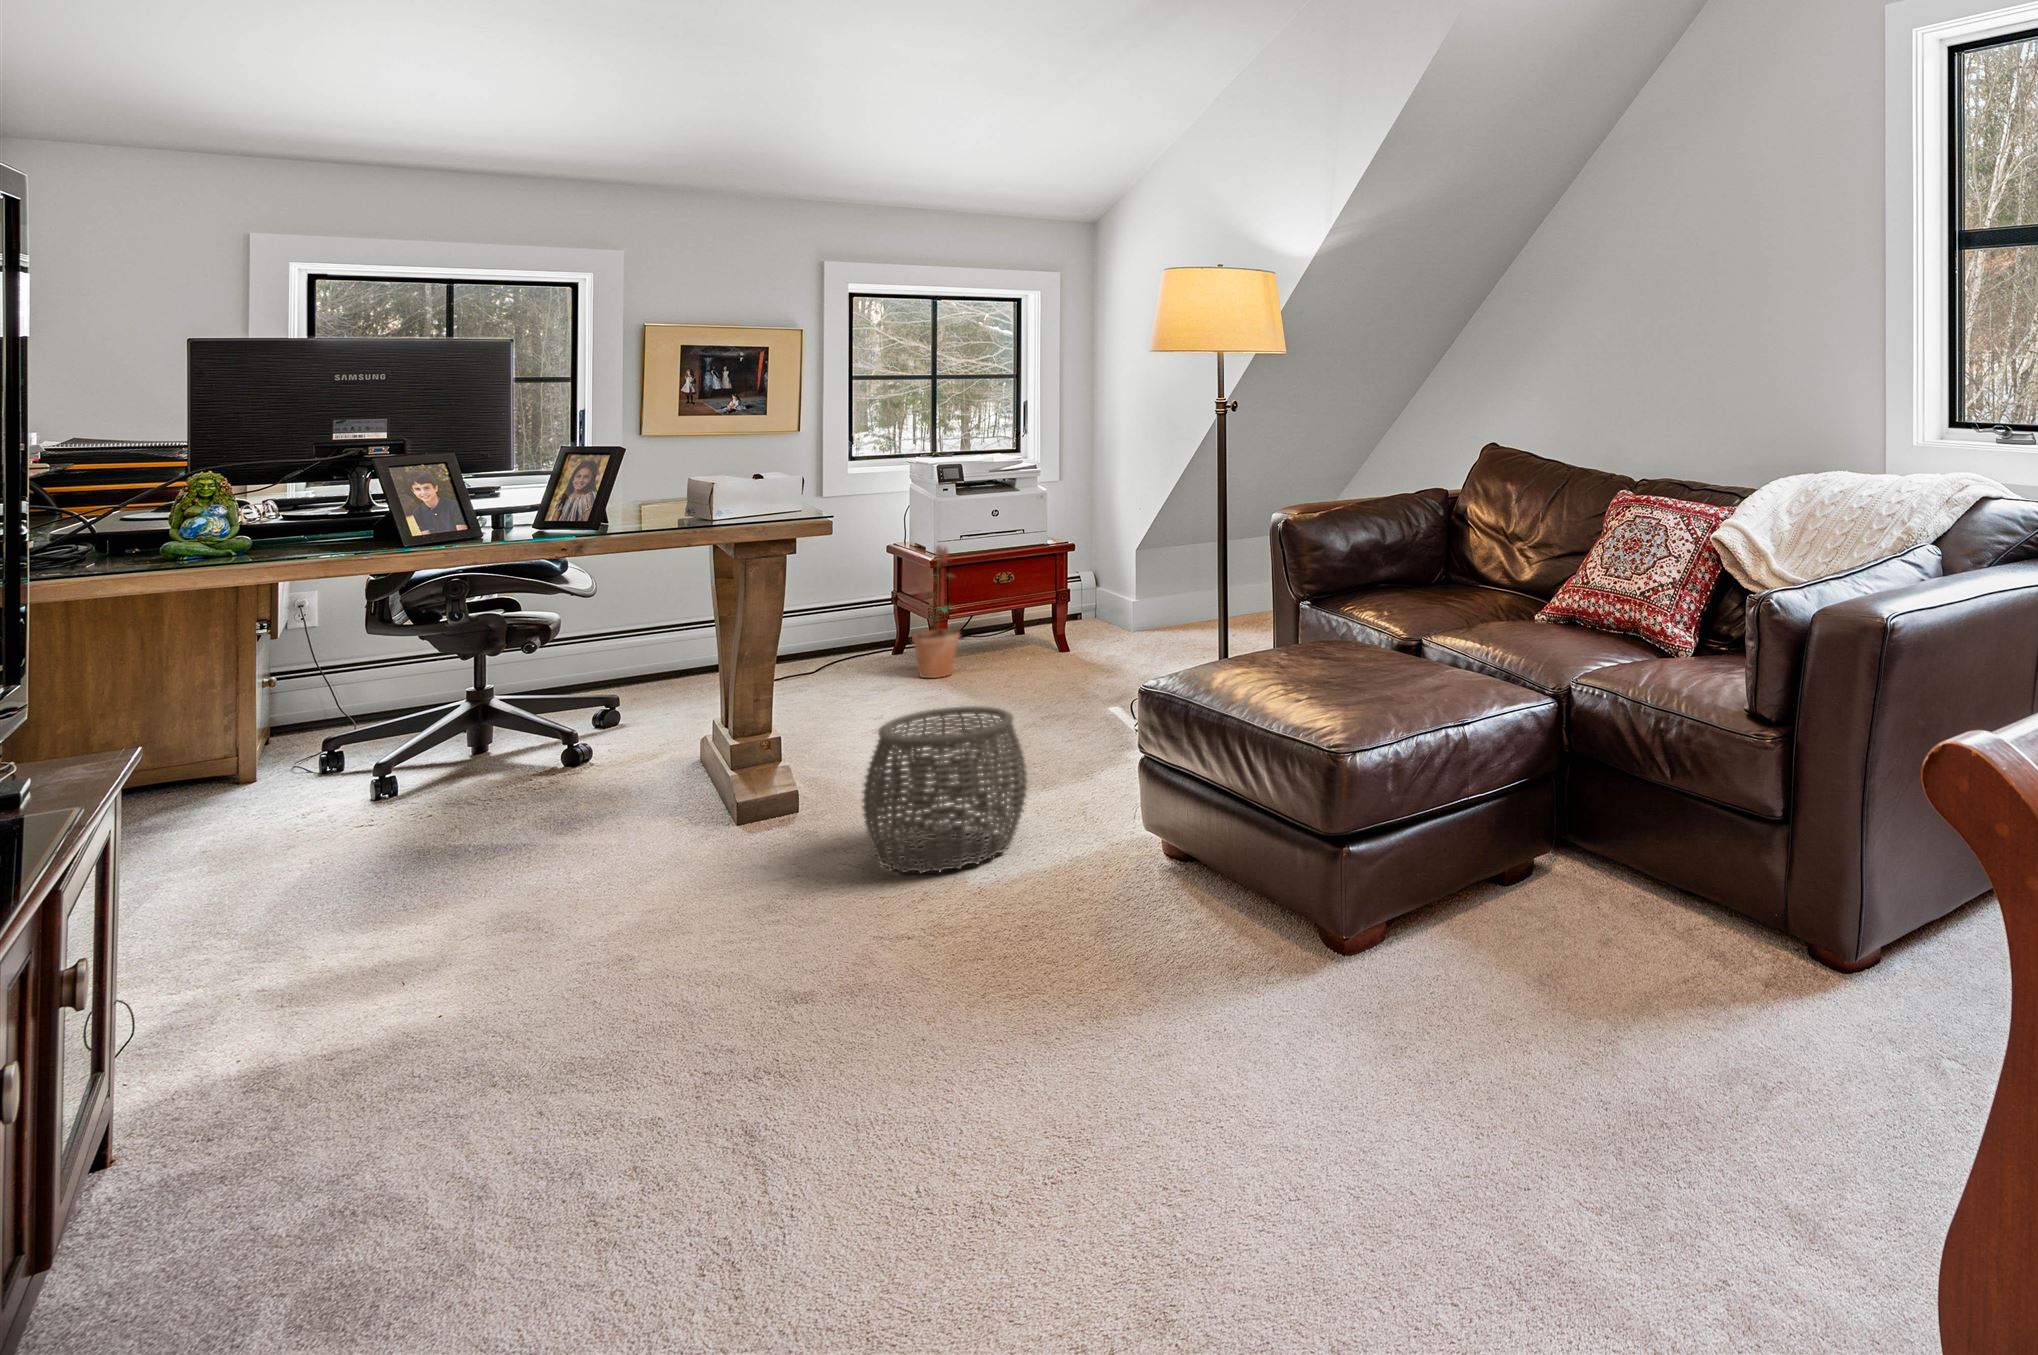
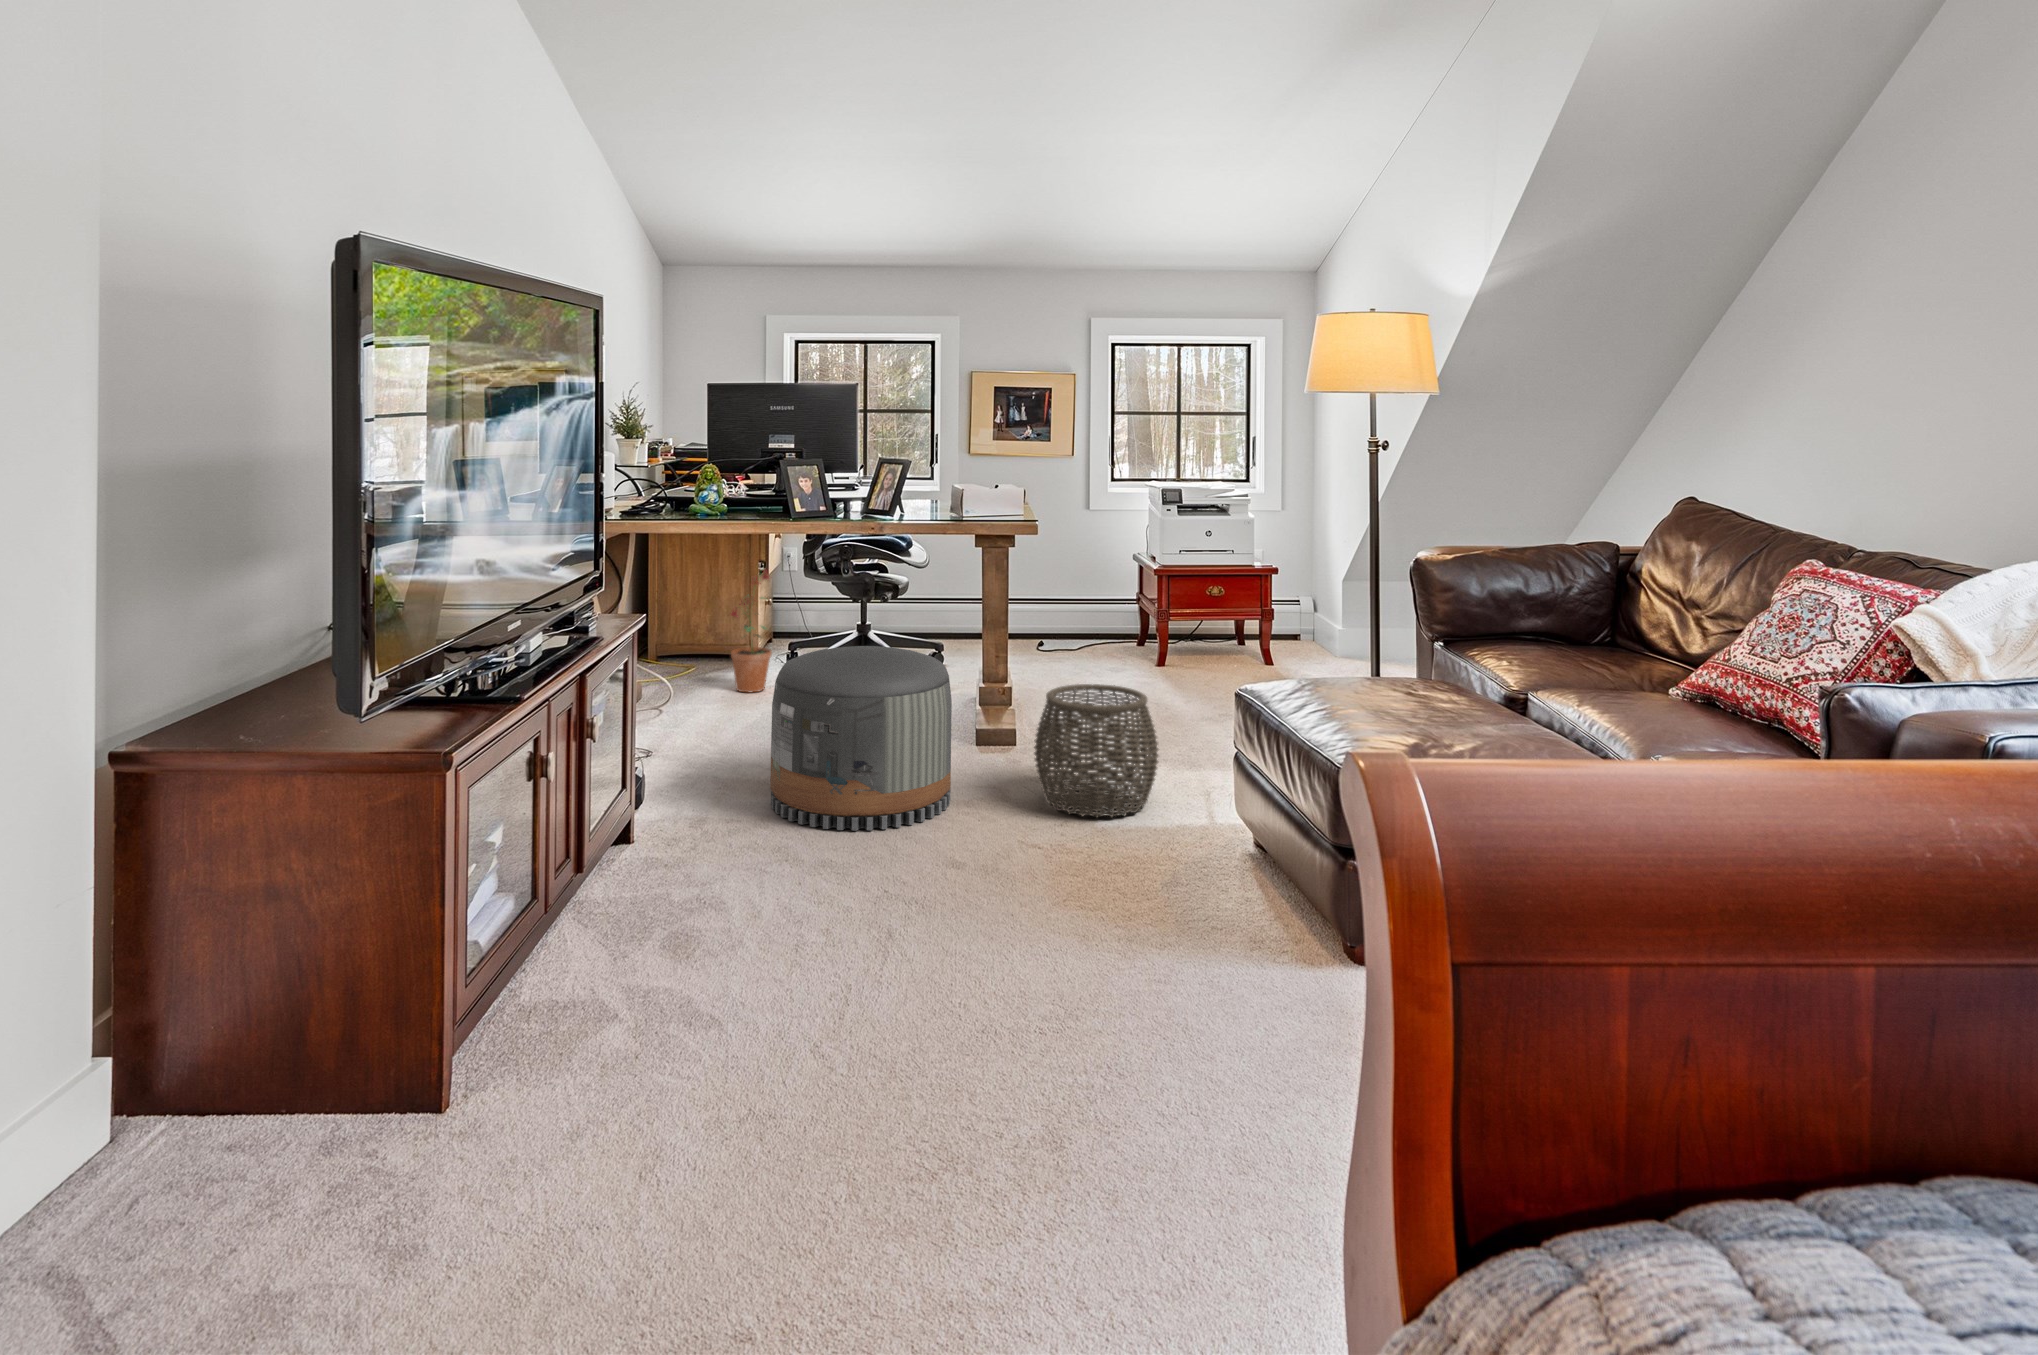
potted plant: present [907,546,960,678] -> present [731,569,772,692]
pouf: none [431,711,743,991] -> present [770,646,952,831]

